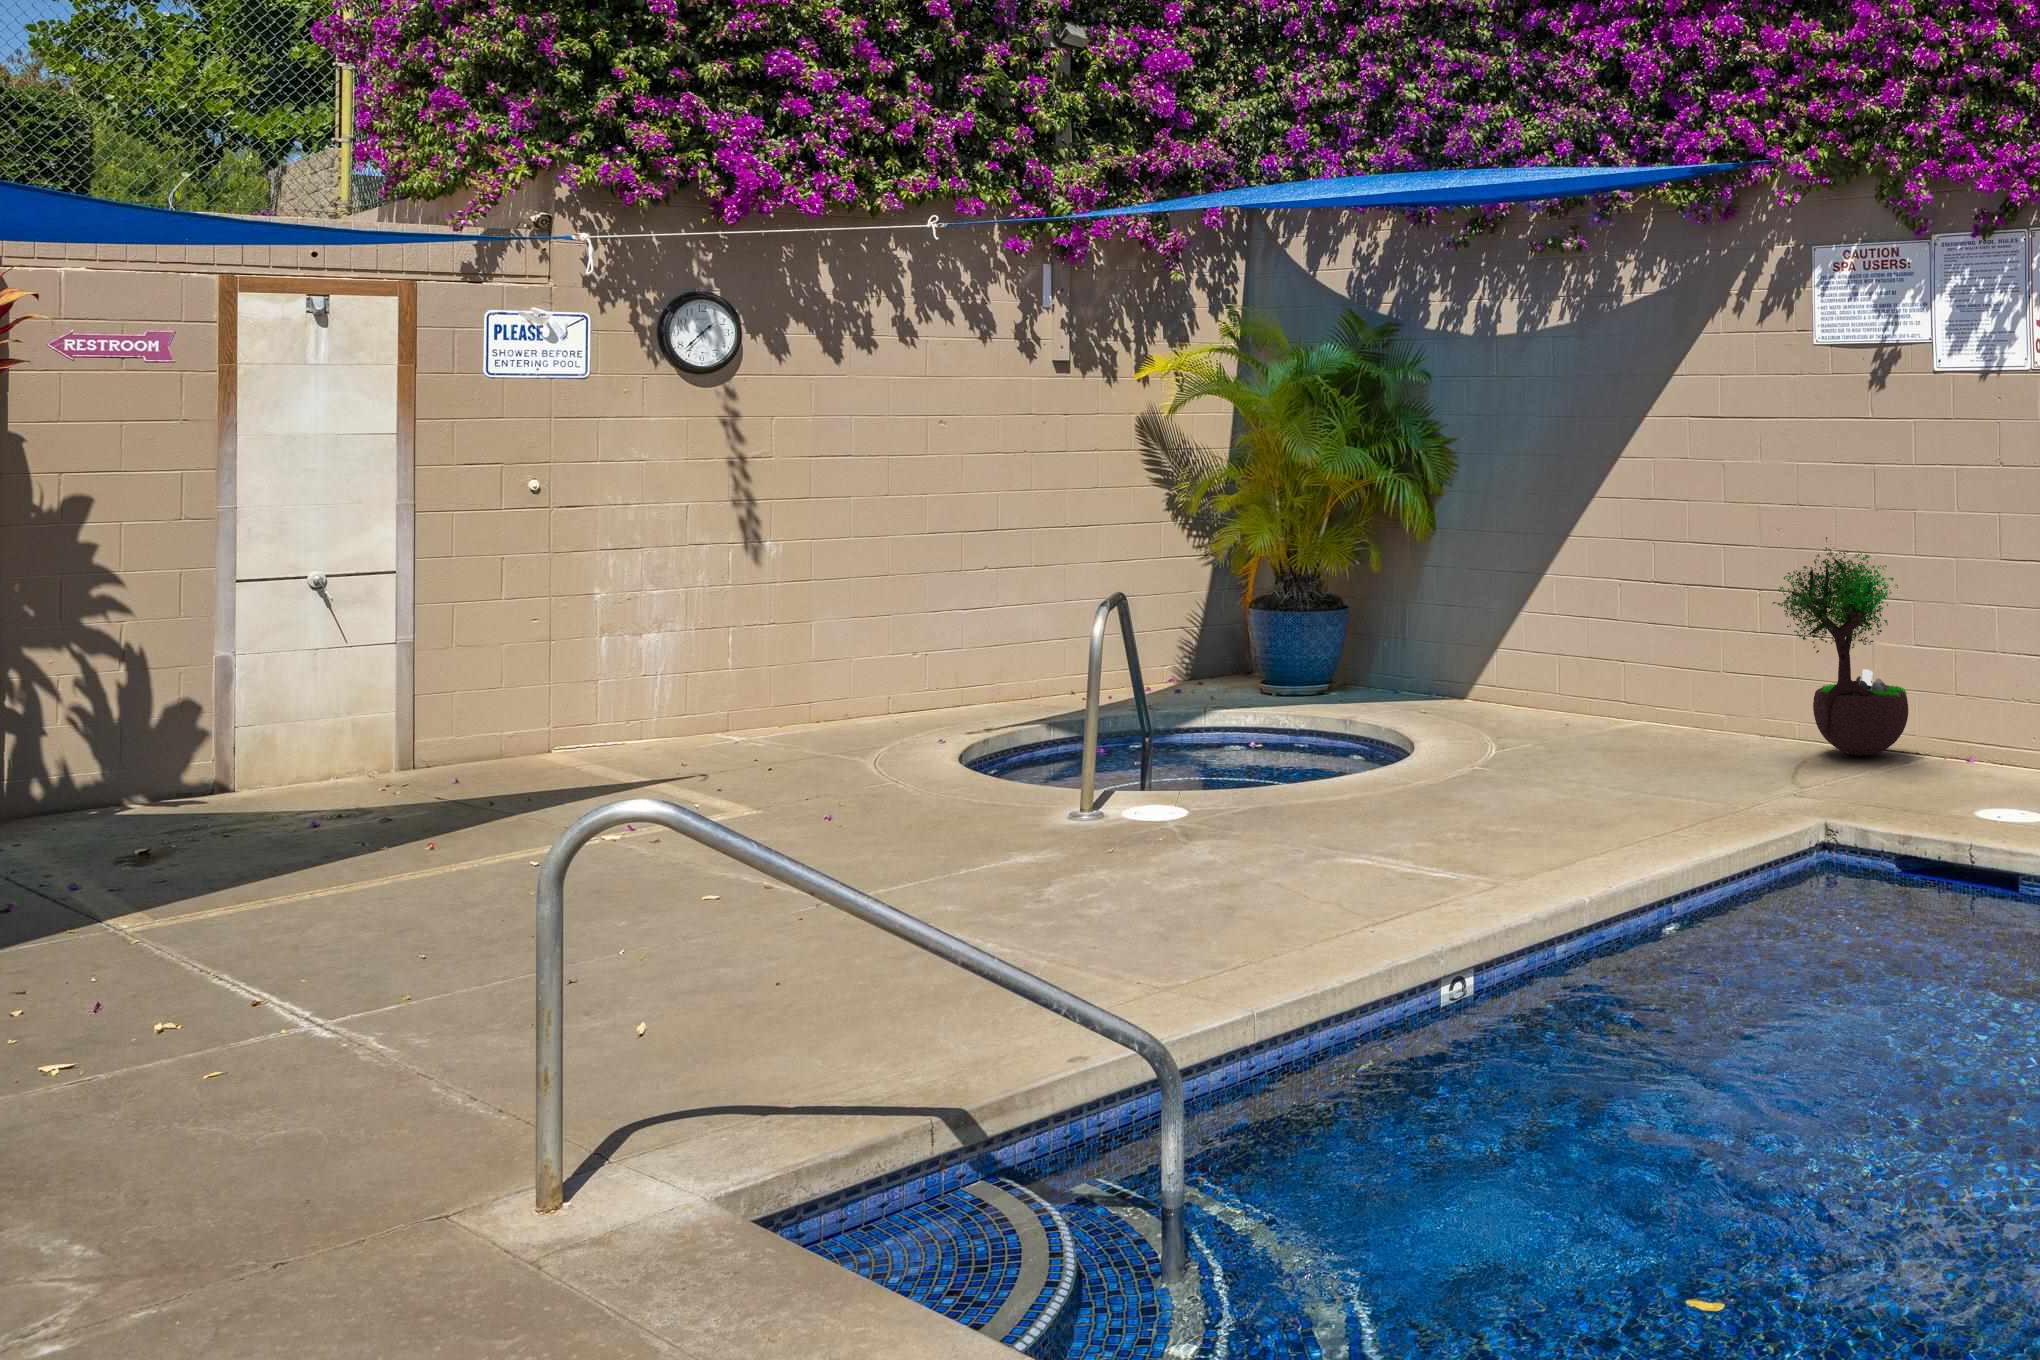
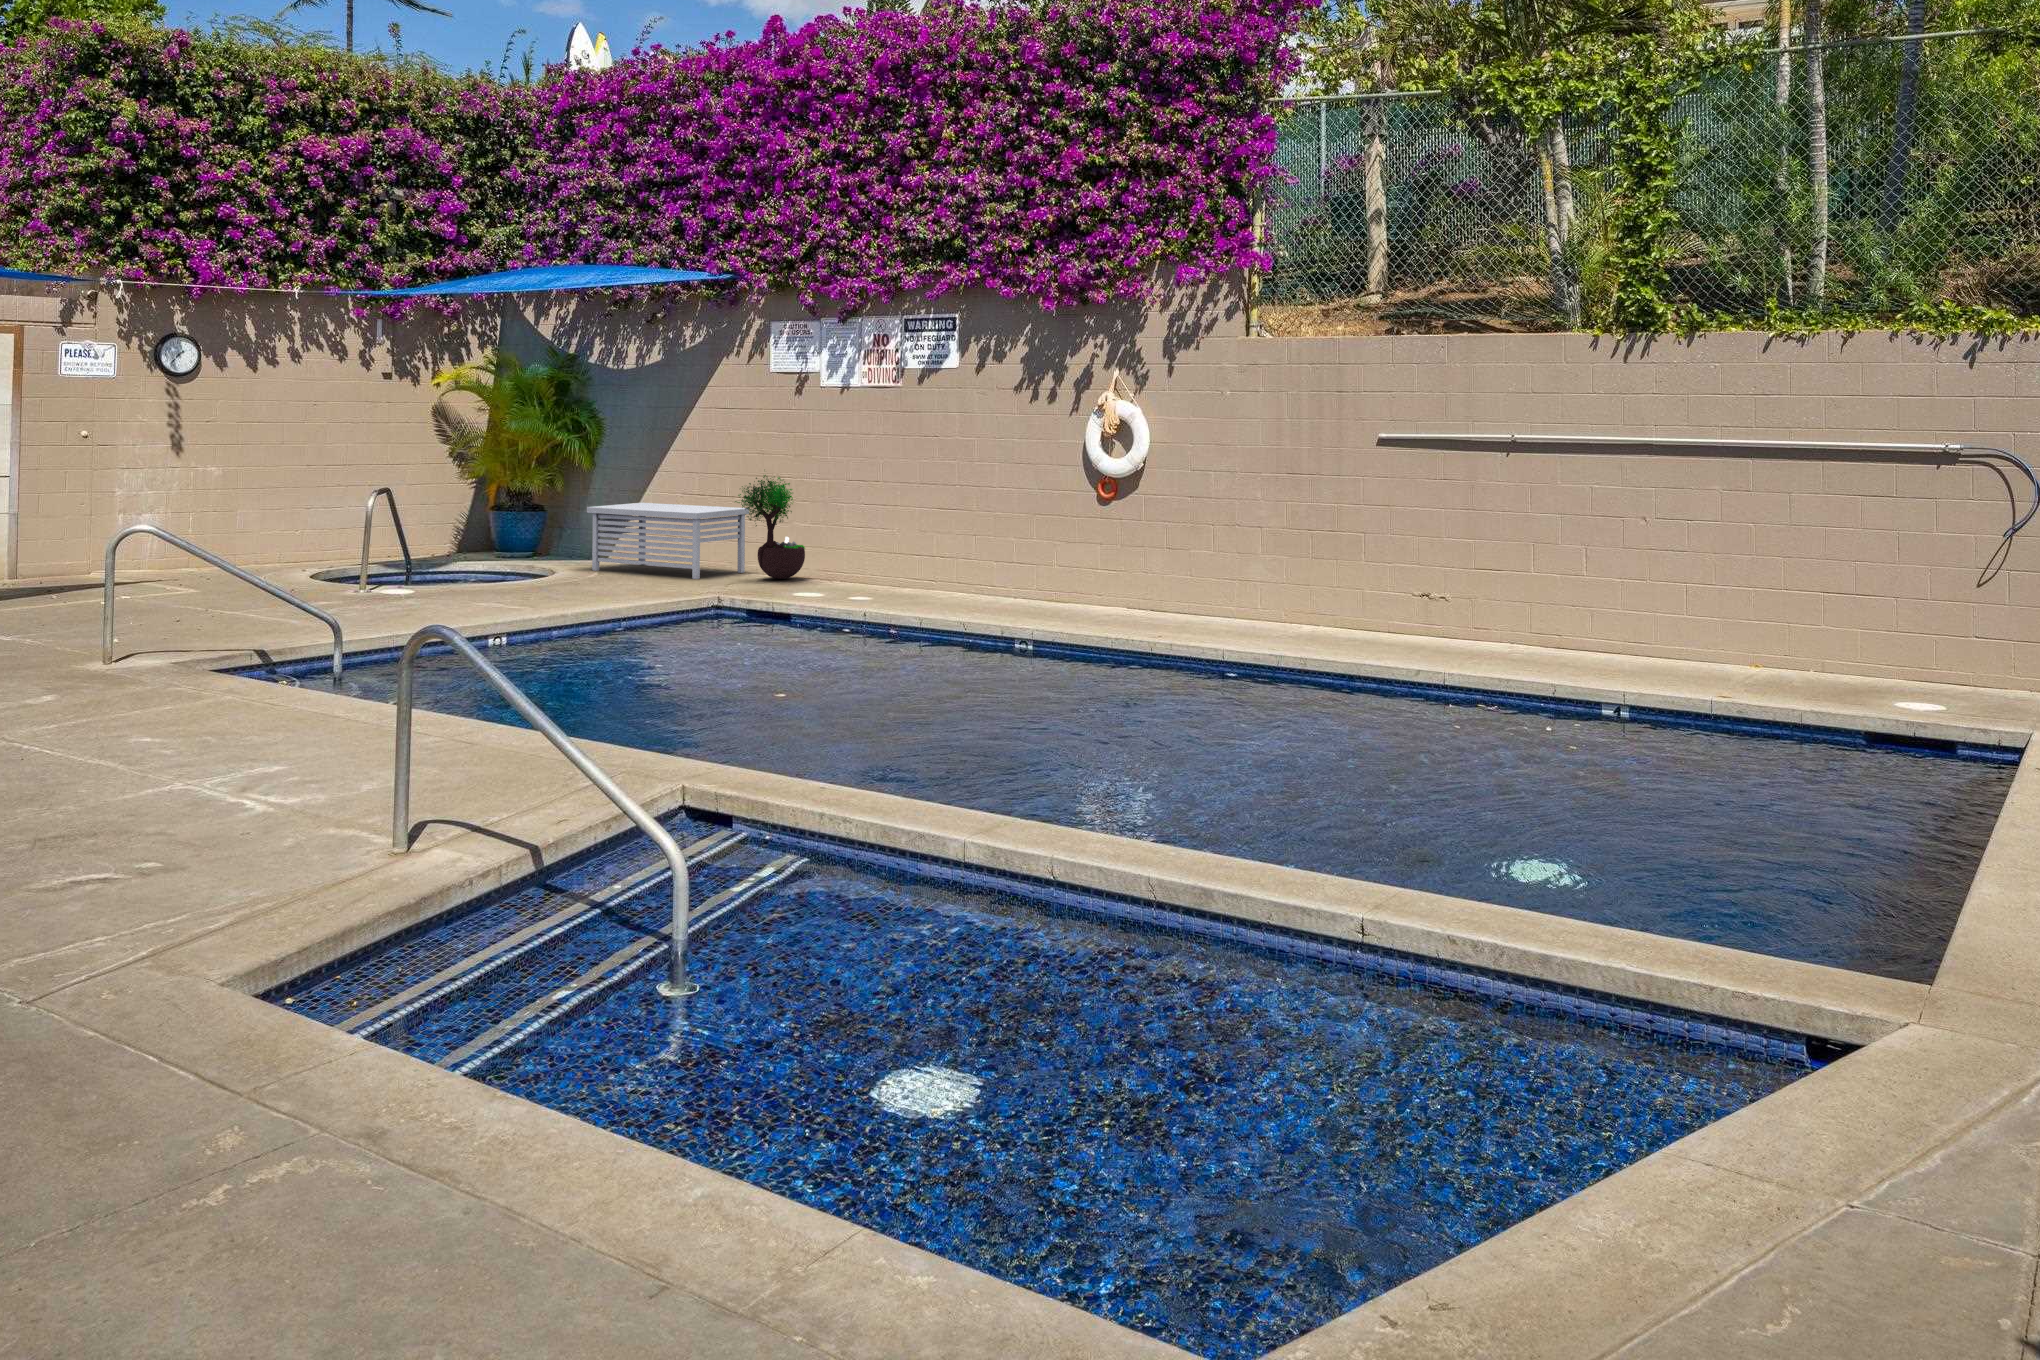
storage bench: none [1452,594,1767,756] -> present [587,503,749,579]

